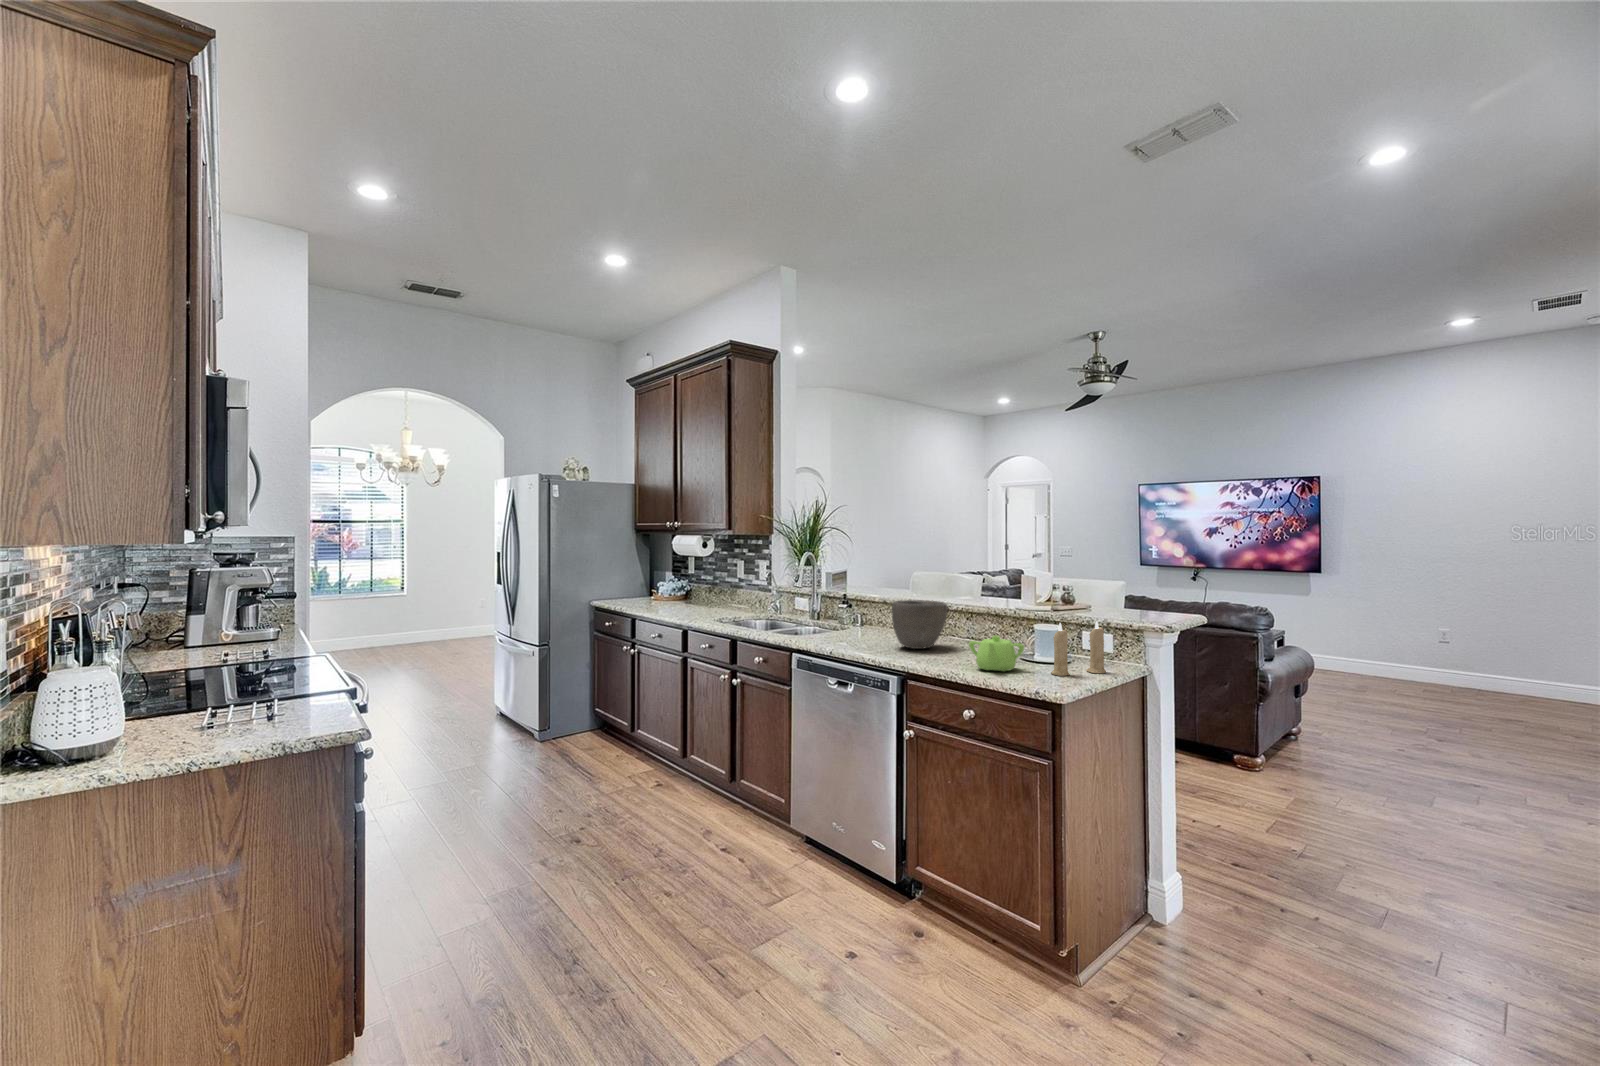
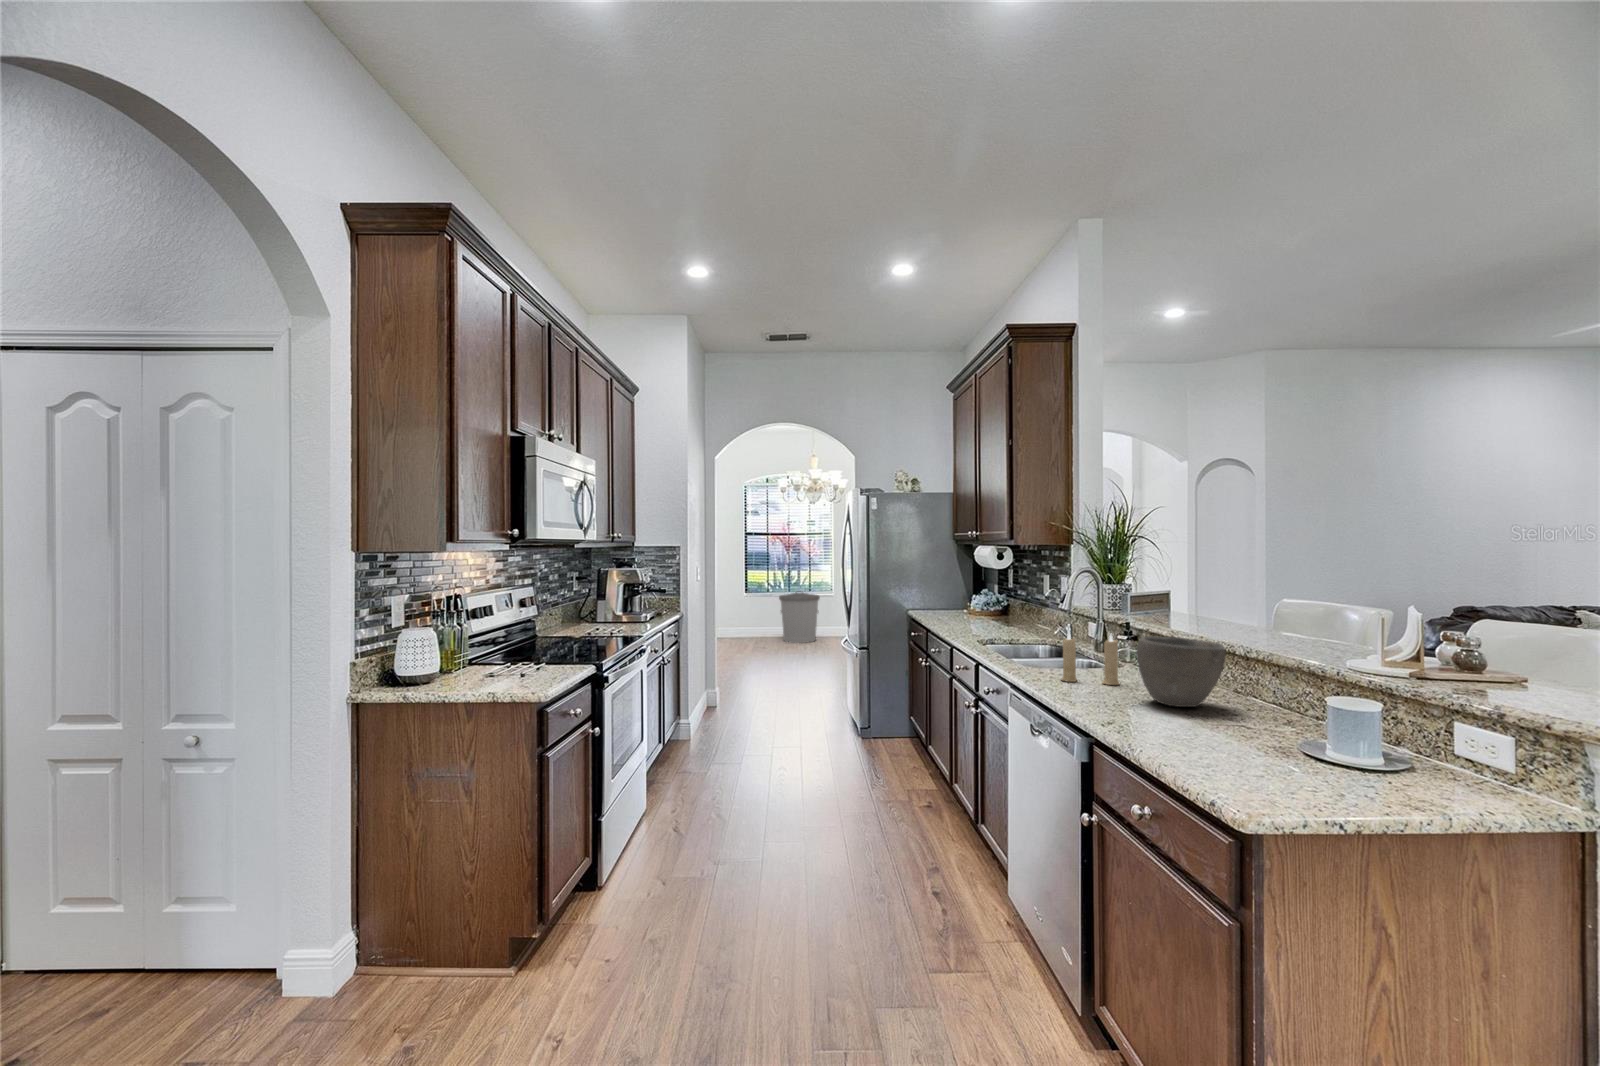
trash can: none [352,595,409,658] -> present [779,592,820,643]
candle: present [1051,621,1106,676] -> present [1062,632,1119,685]
teapot: present [969,636,1024,671] -> none [1202,704,1292,762]

